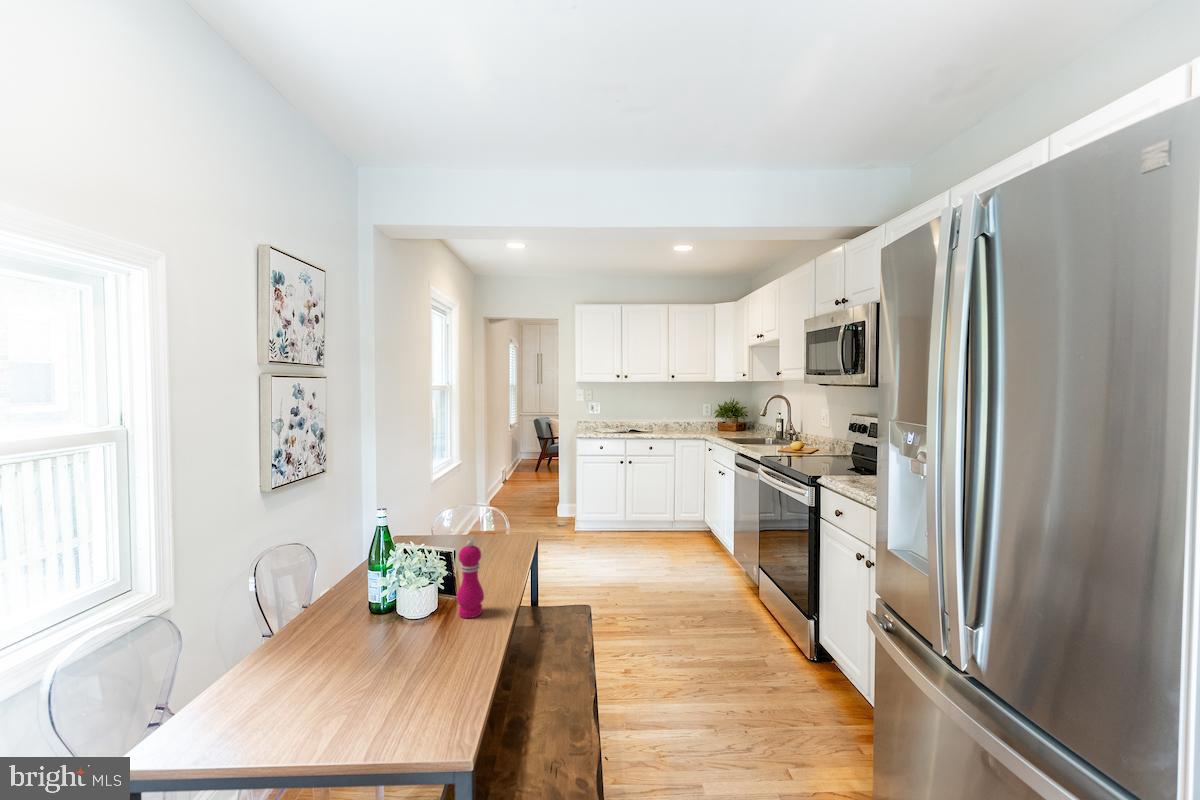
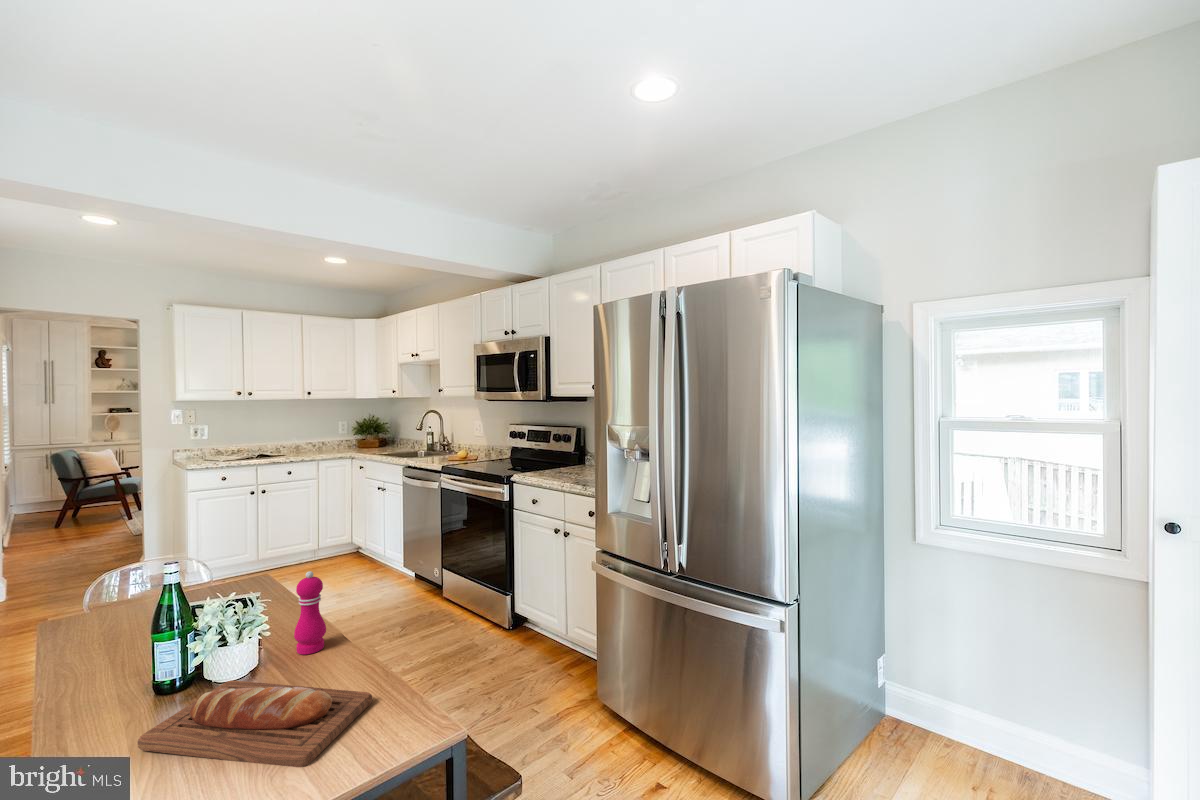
bread loaf: none [296,619,427,733] -> present [138,681,372,767]

